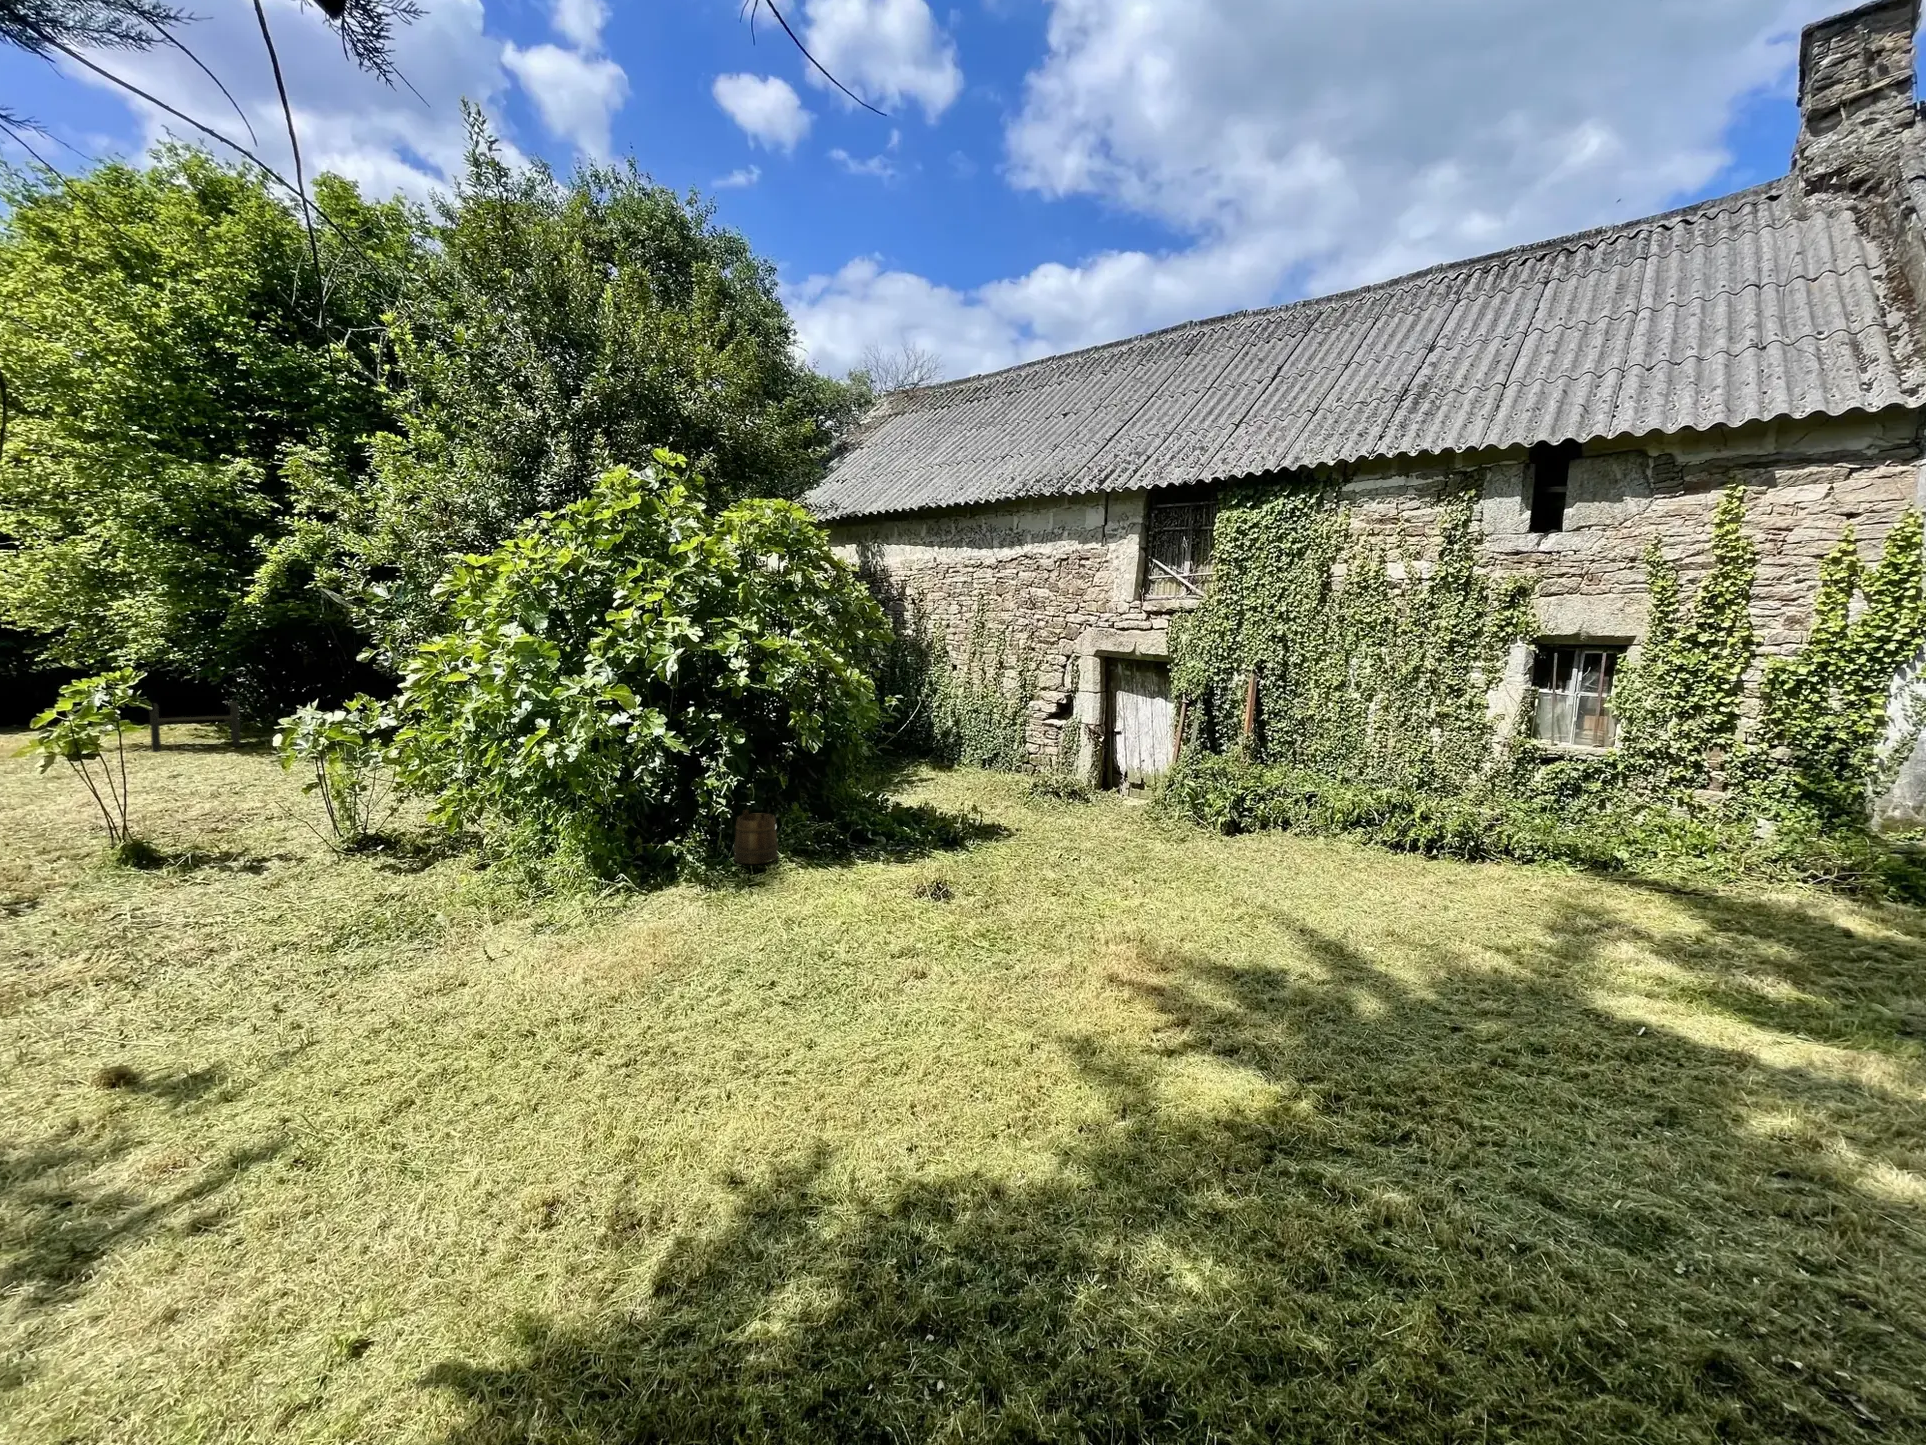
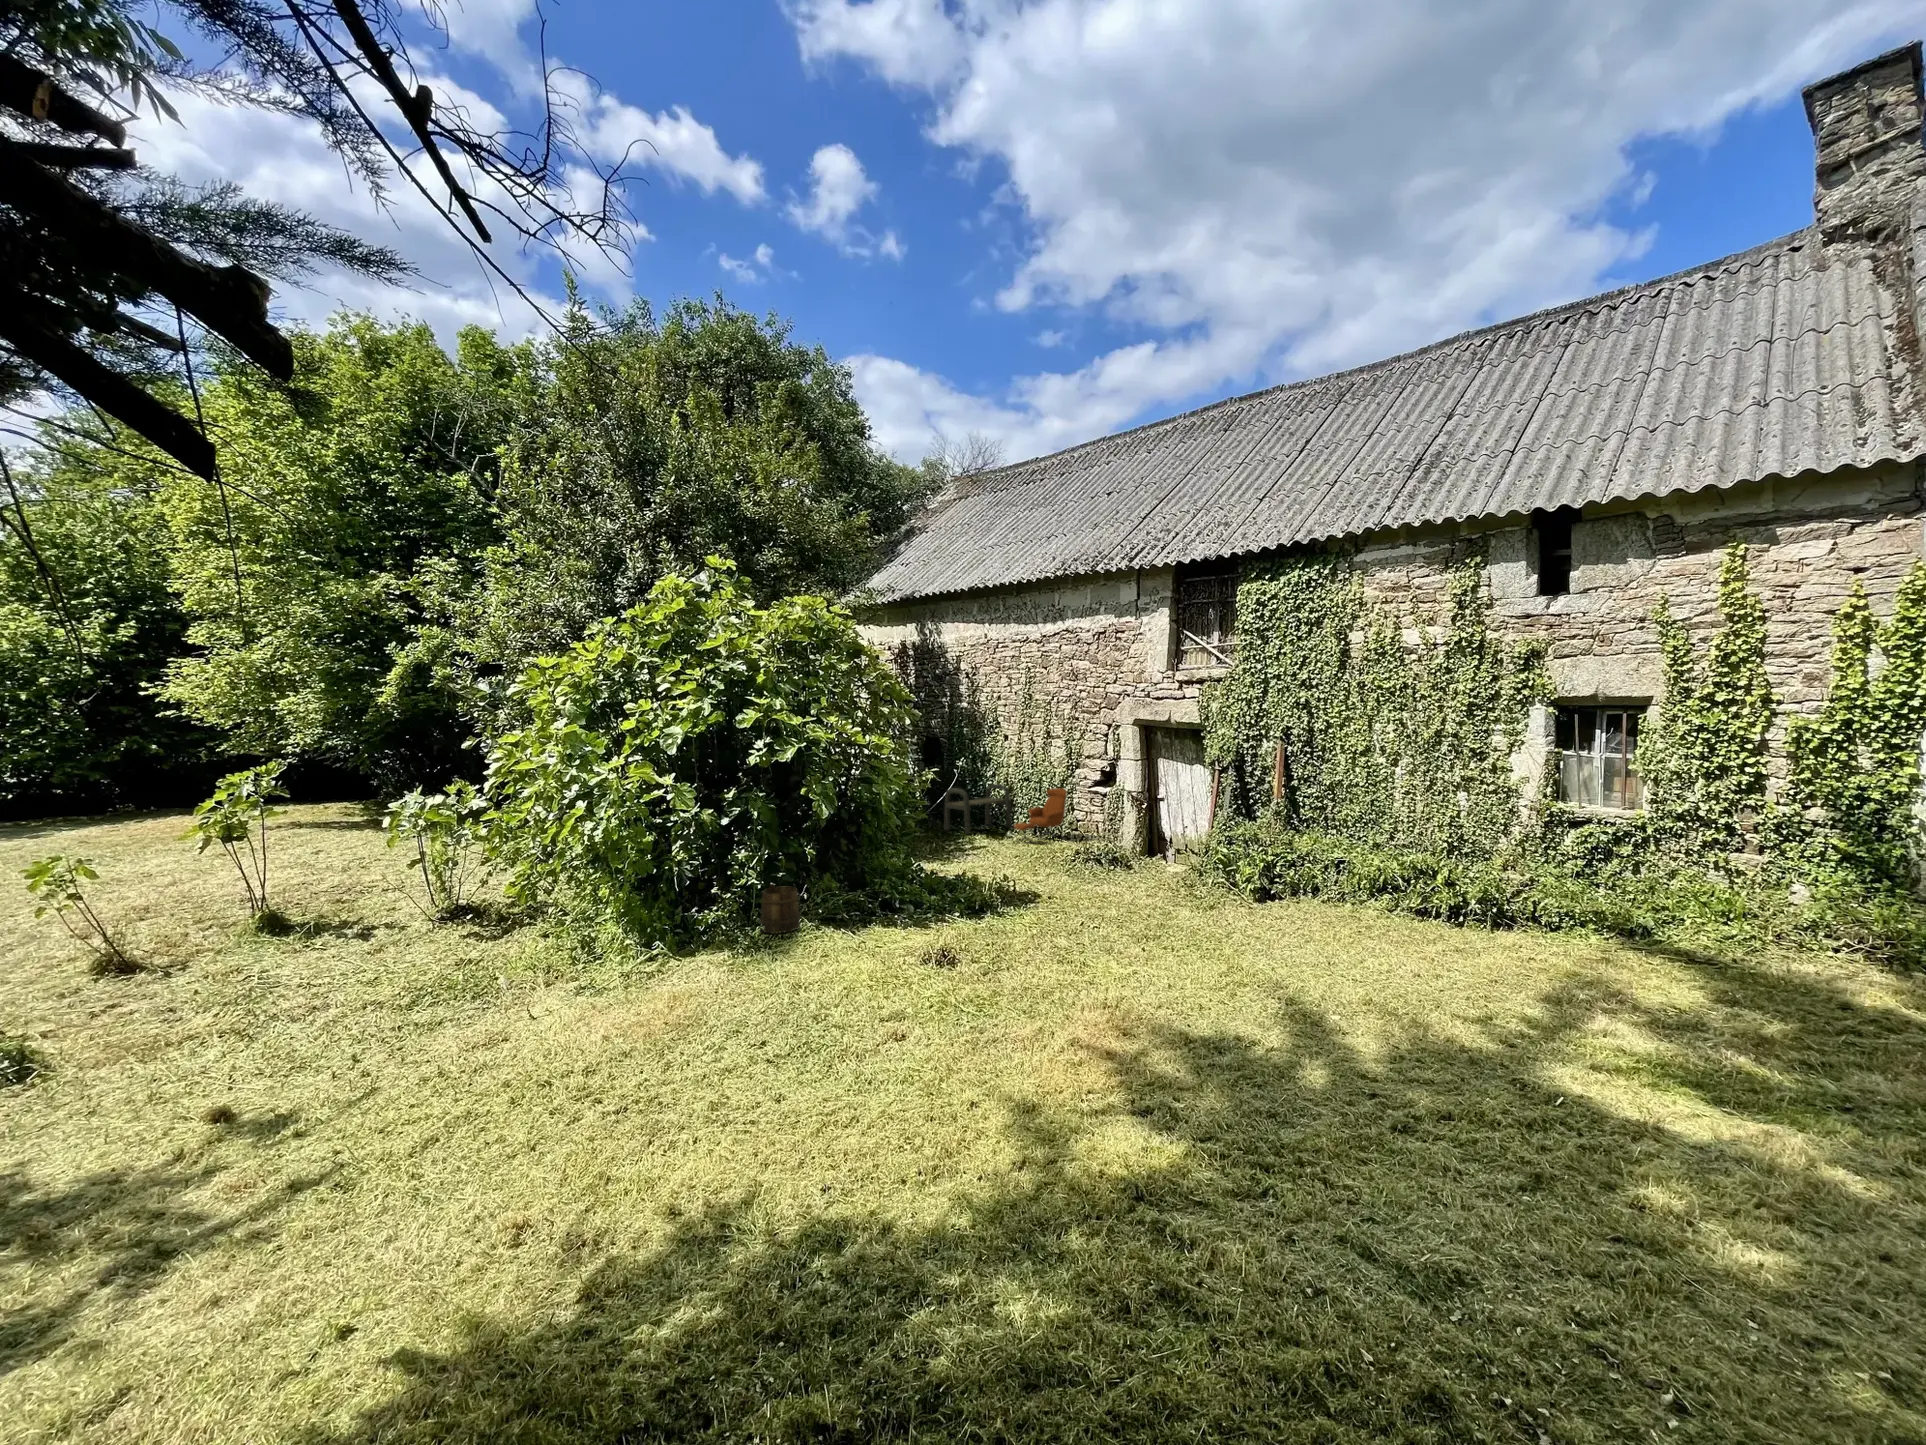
bench: present [149,701,241,751] -> present [945,784,1012,834]
lounge chair: none [967,720,1020,776] -> present [1015,788,1067,841]

